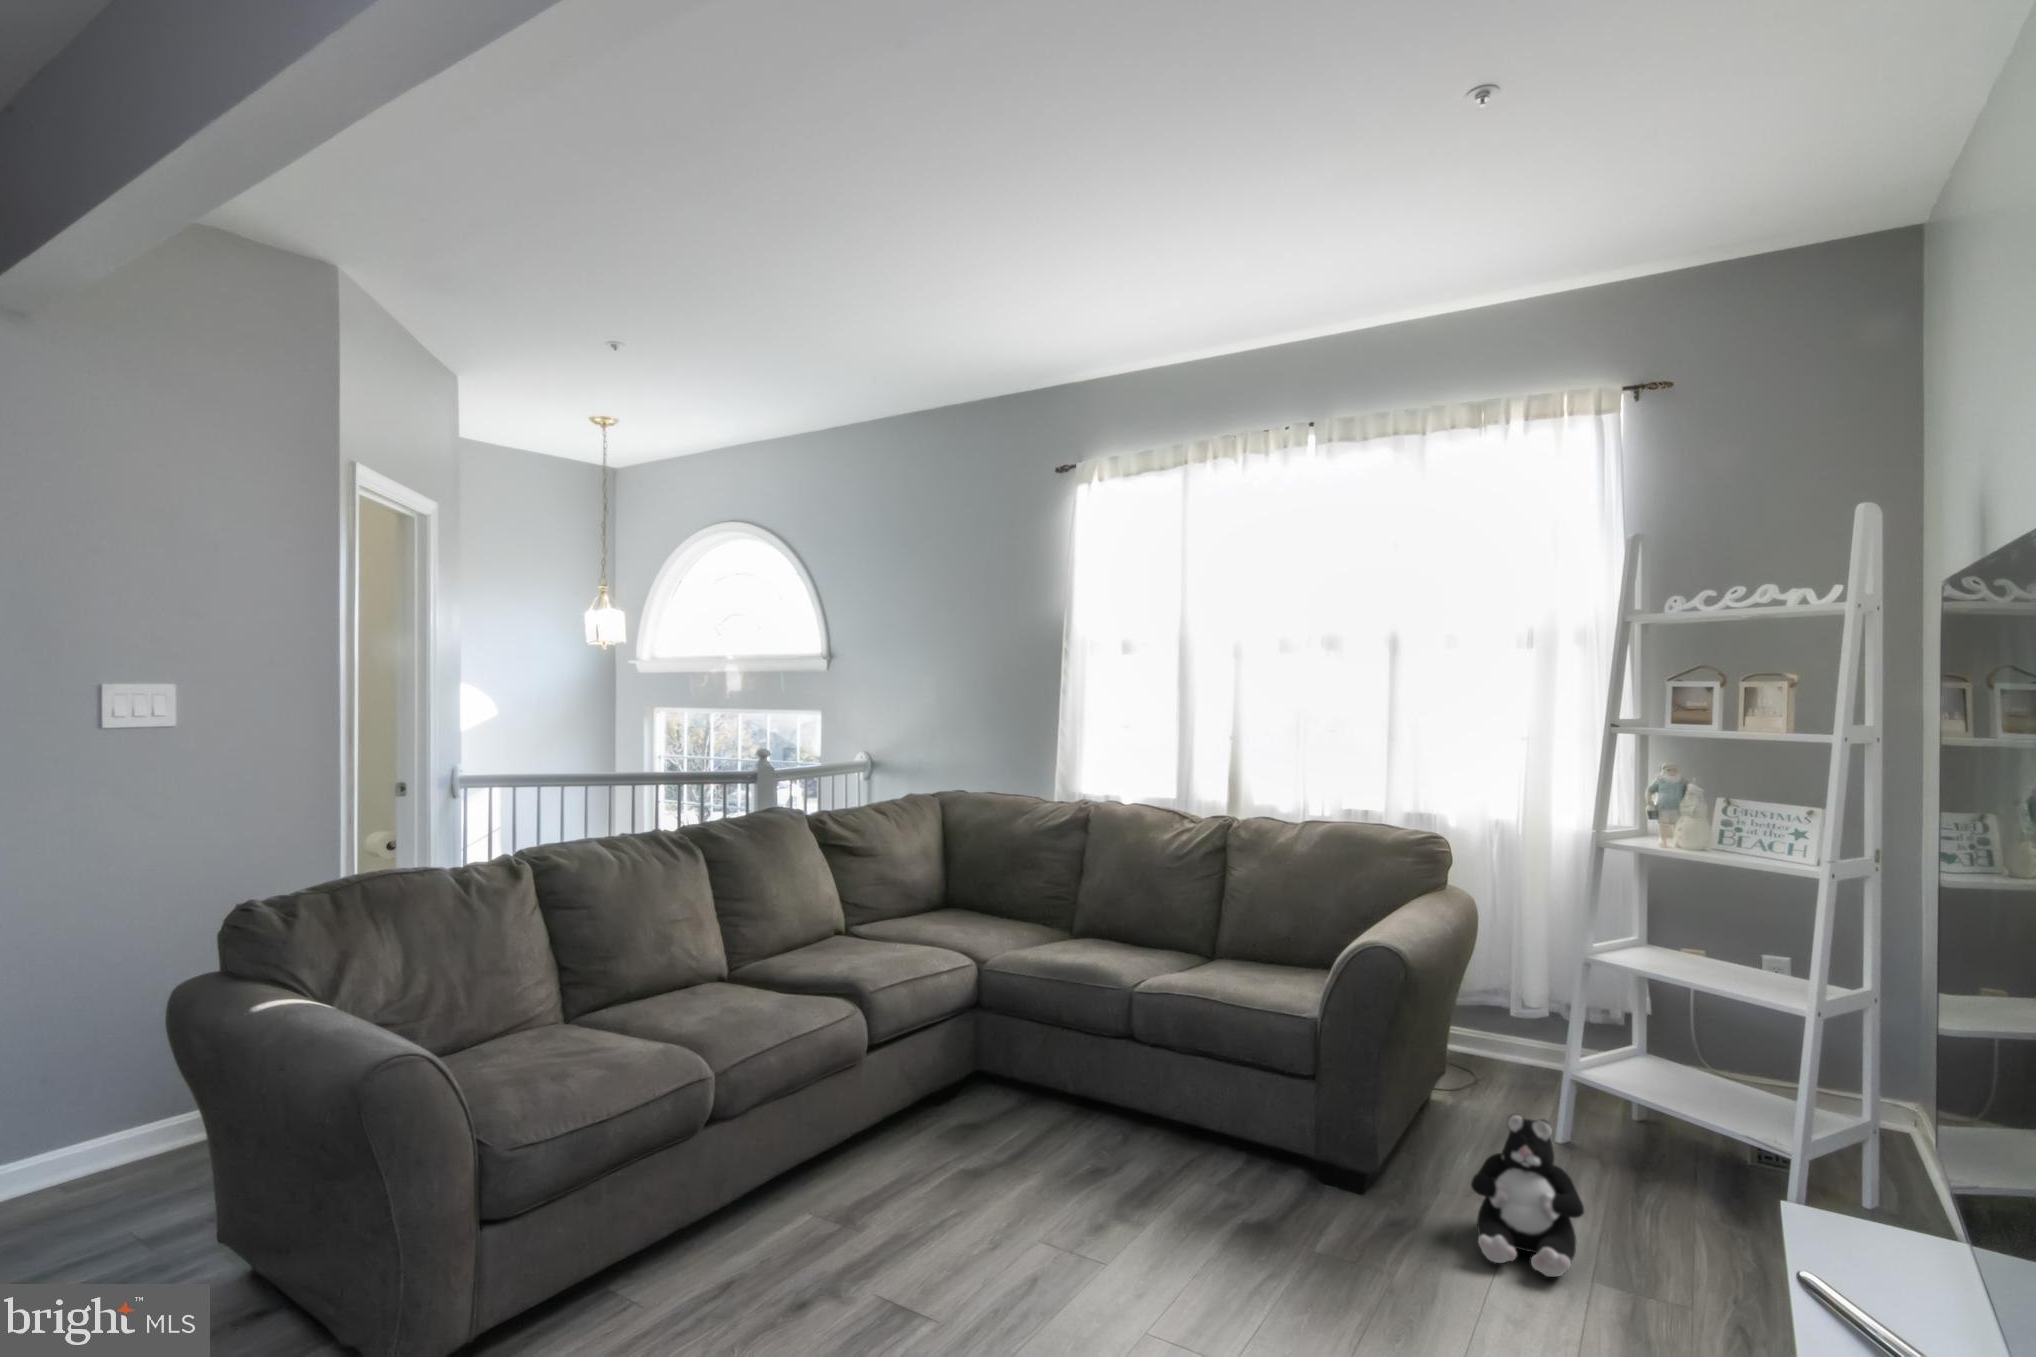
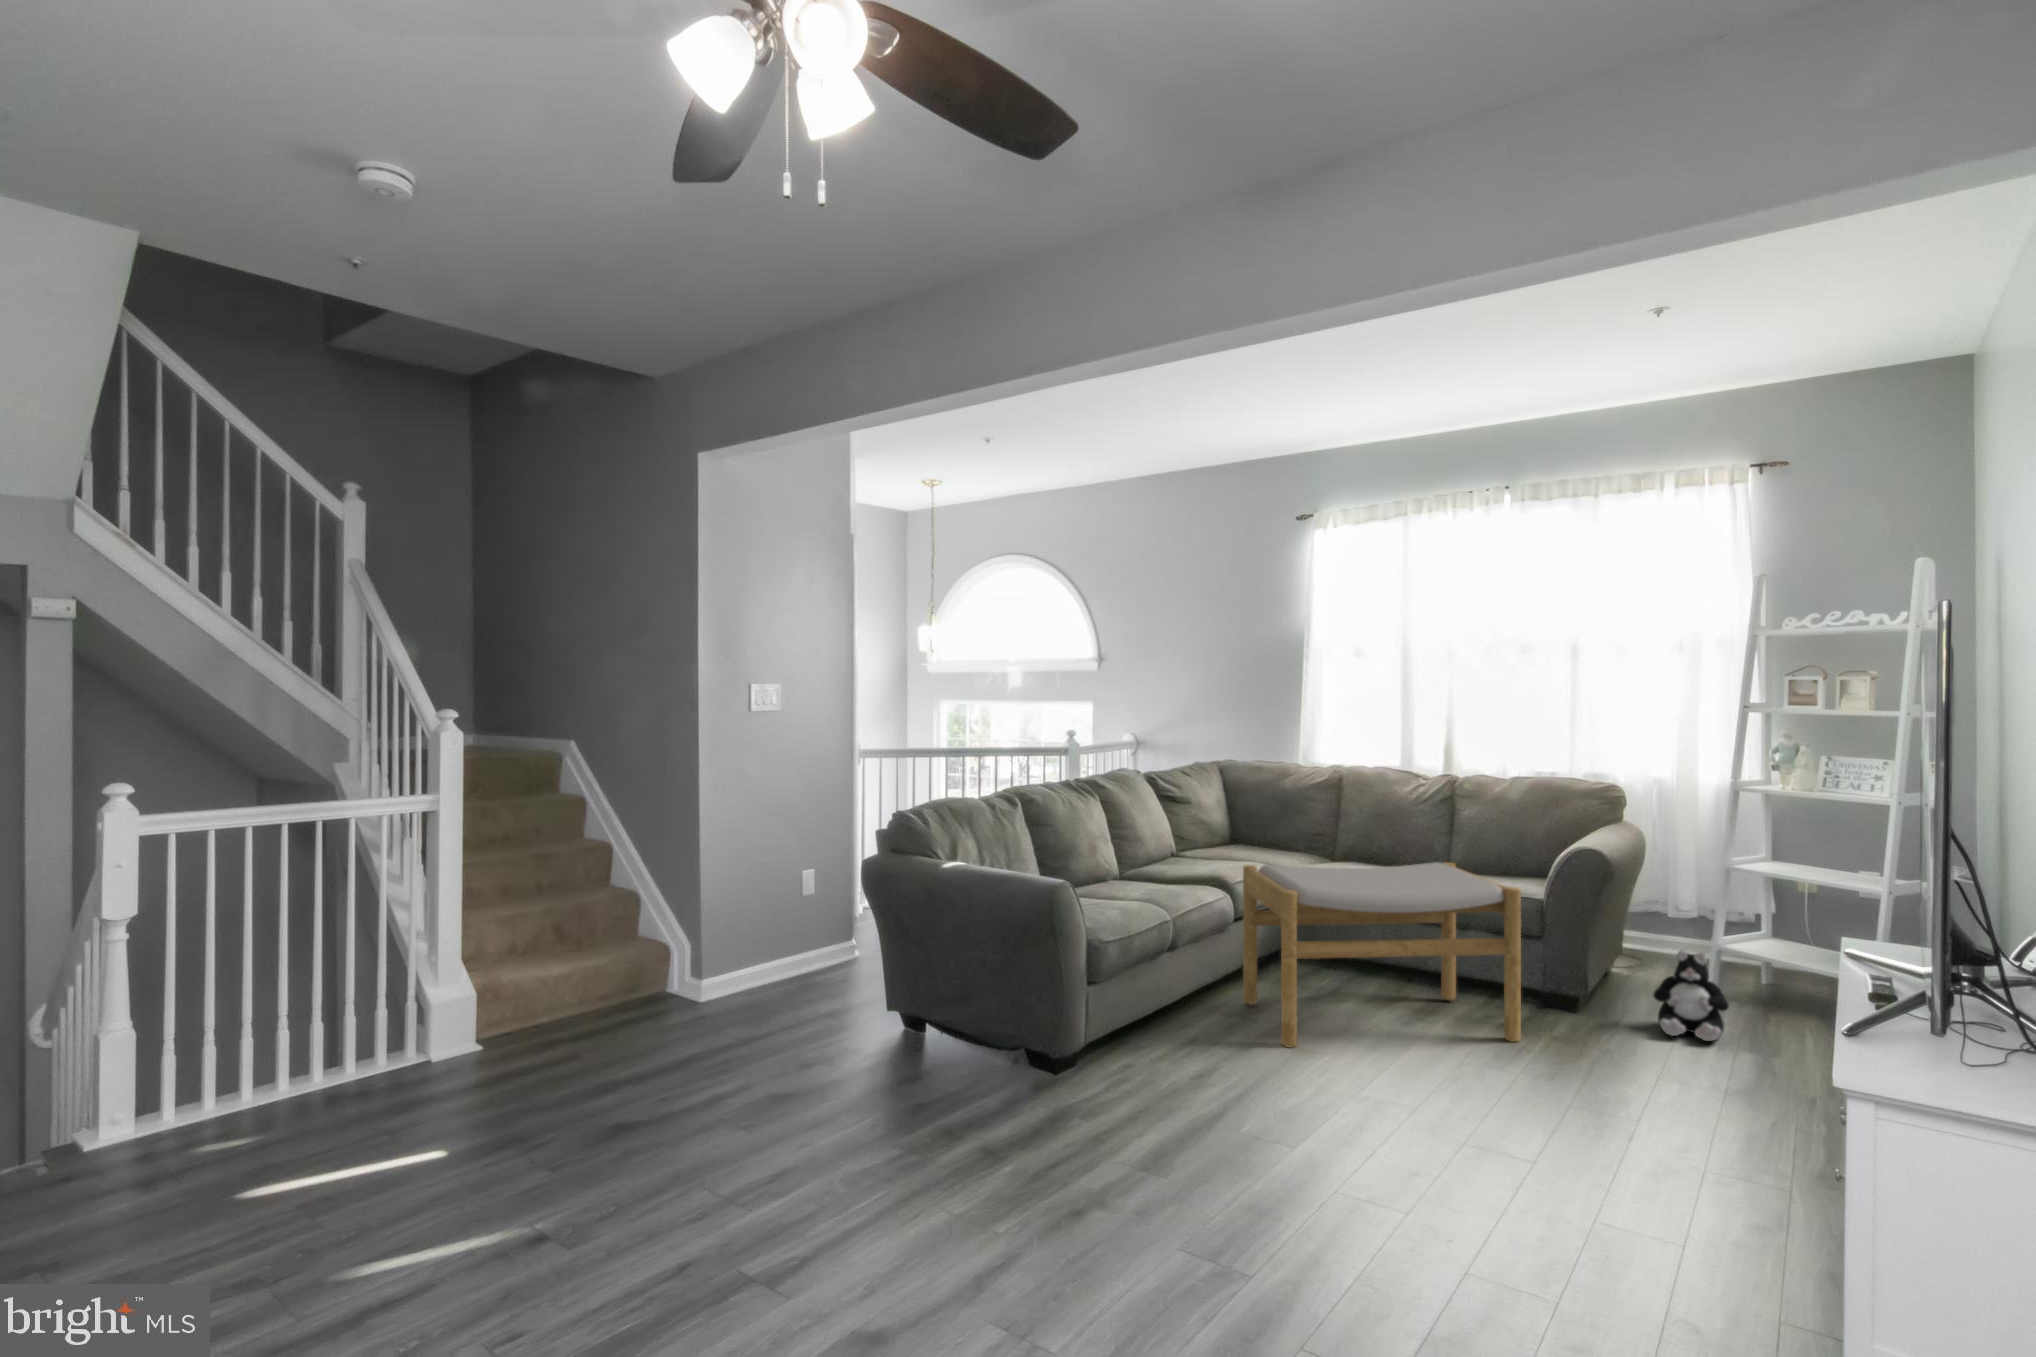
footstool: none [850,963,1257,1316] -> present [1243,862,1521,1048]

